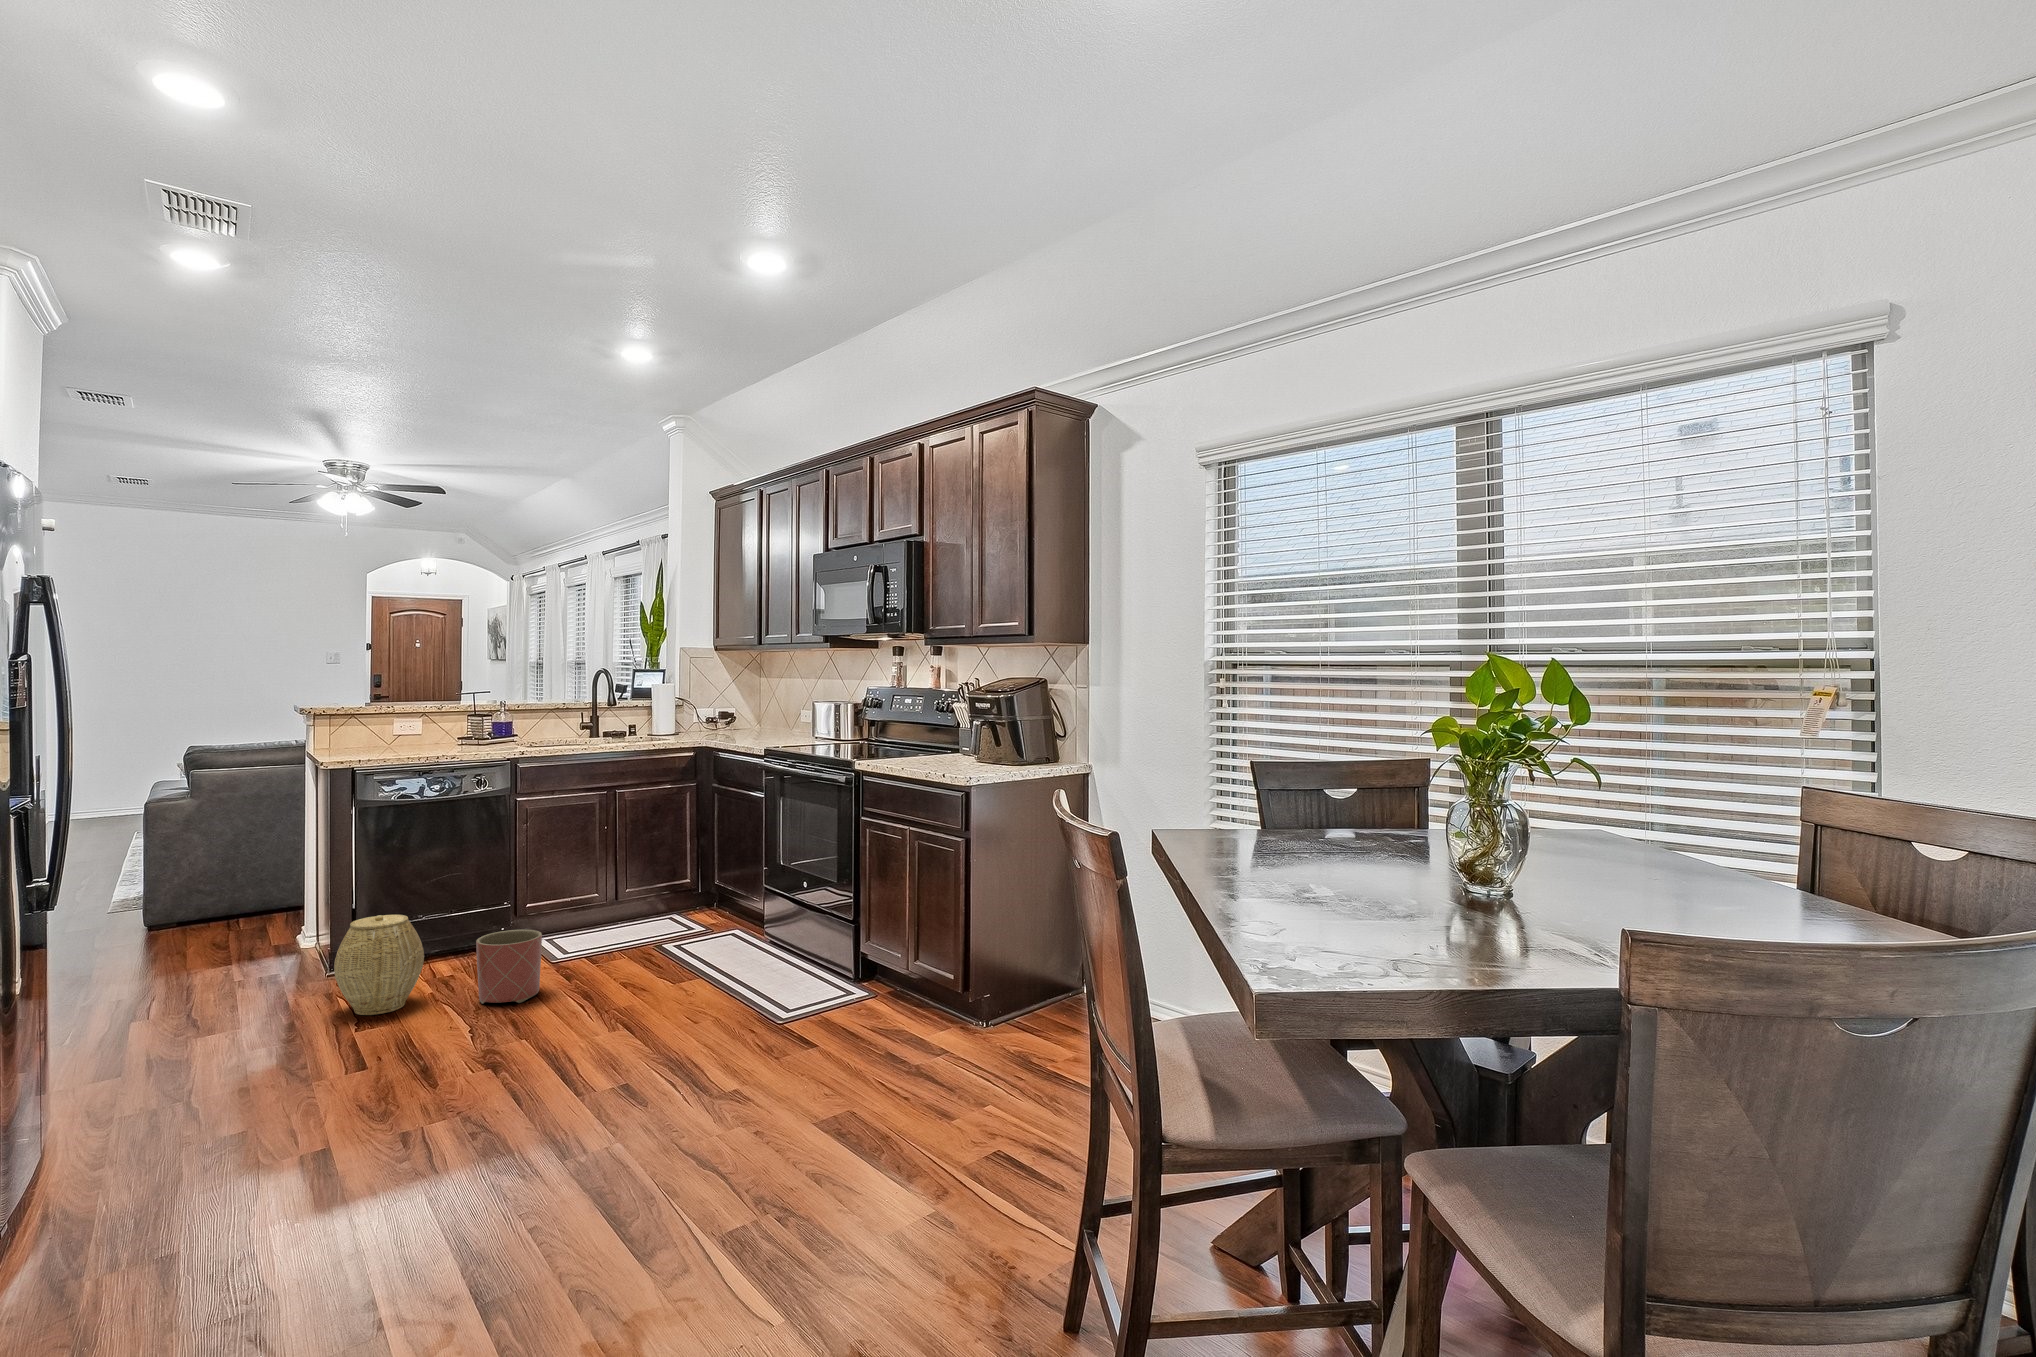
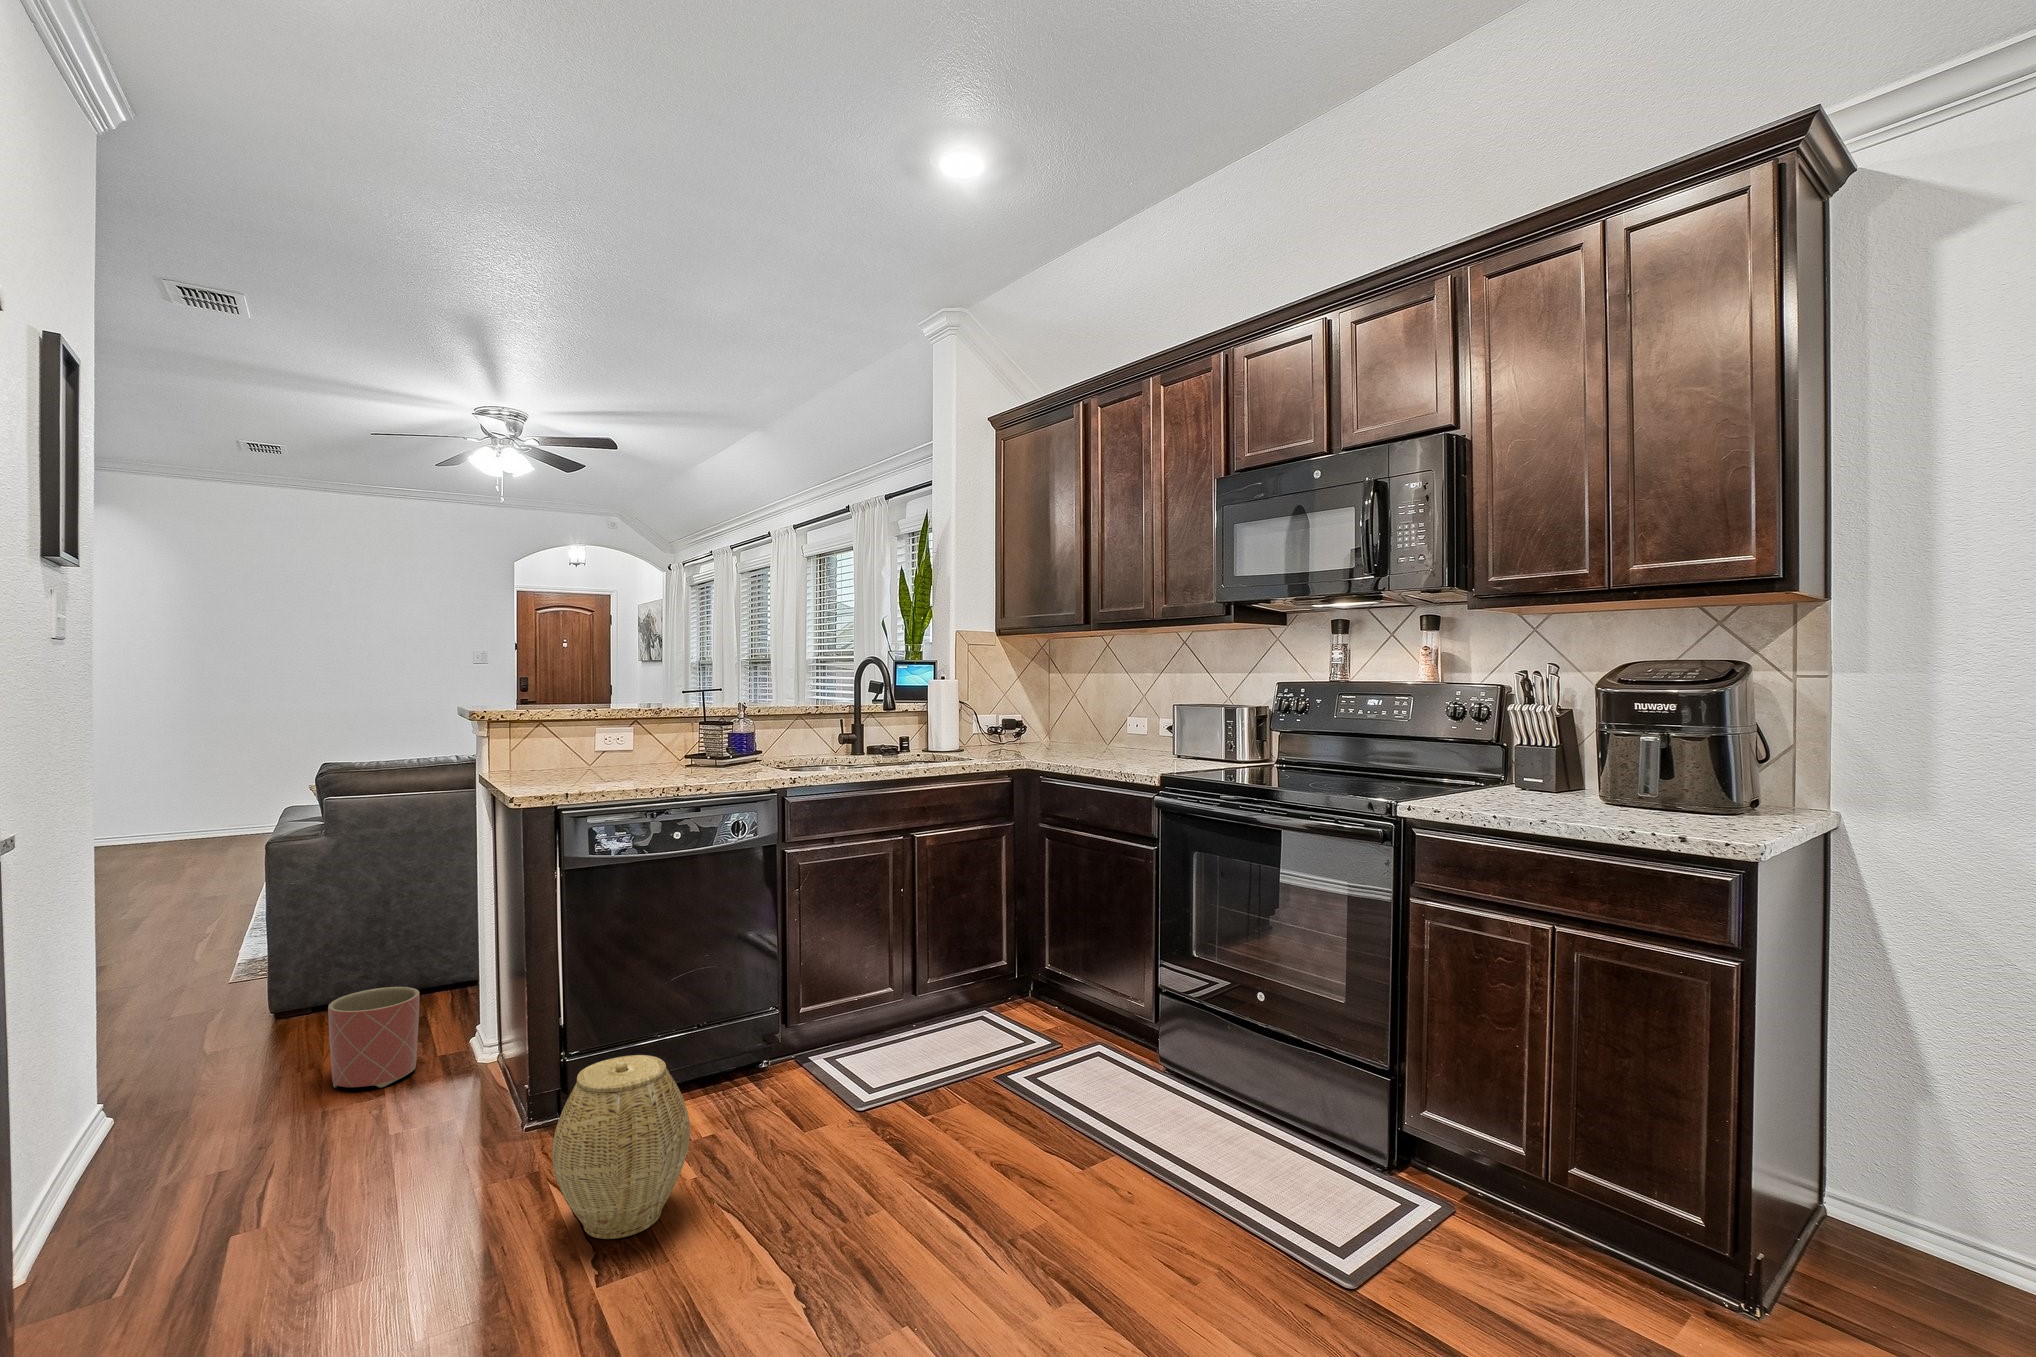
planter: present [476,930,542,1004] -> present [328,987,420,1088]

